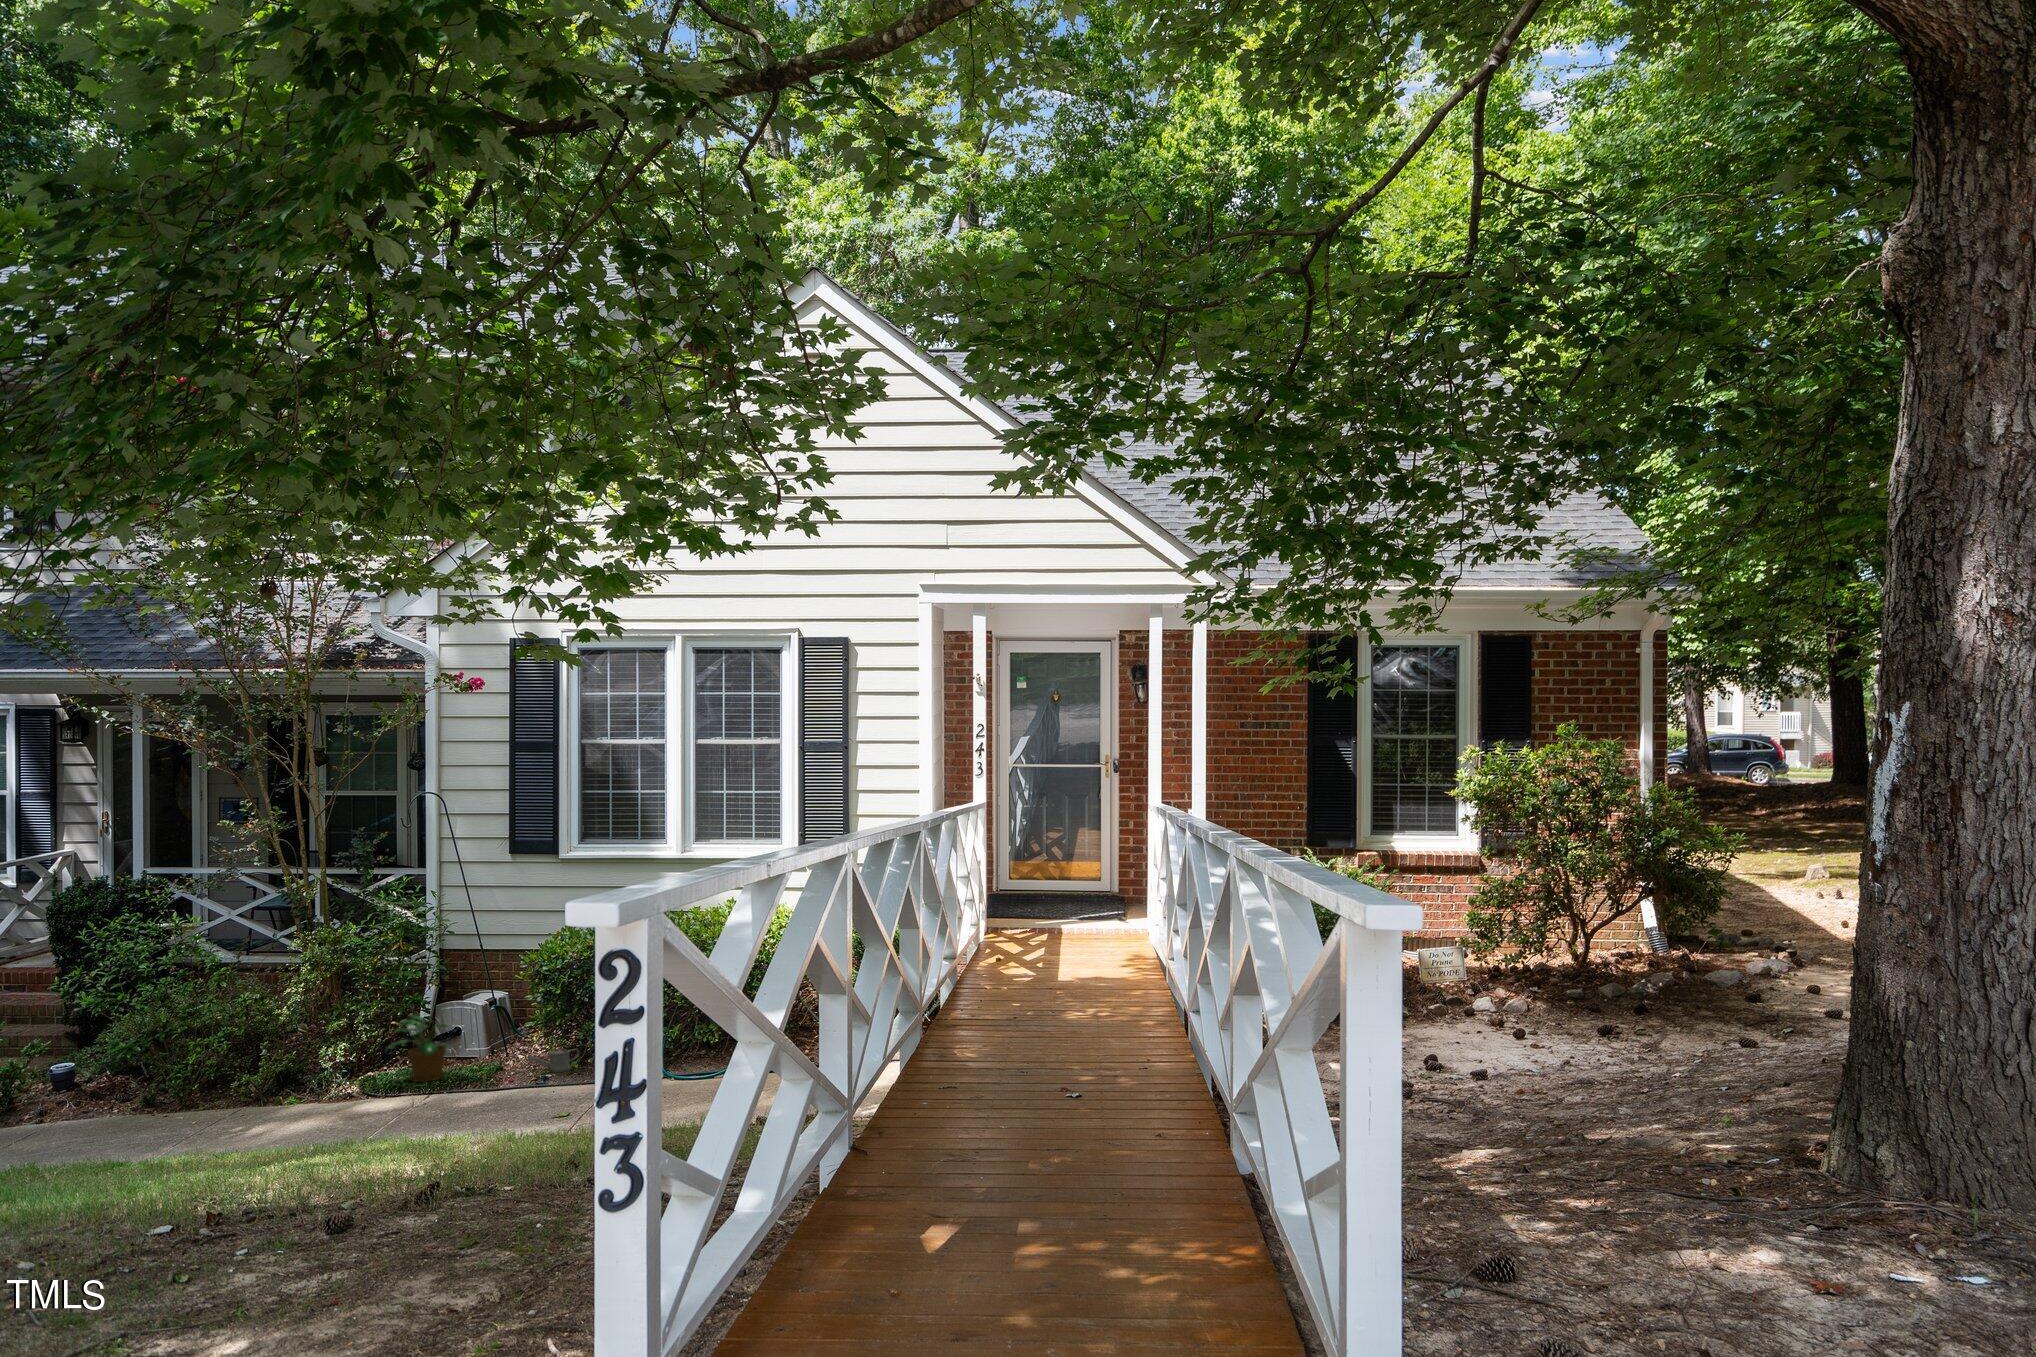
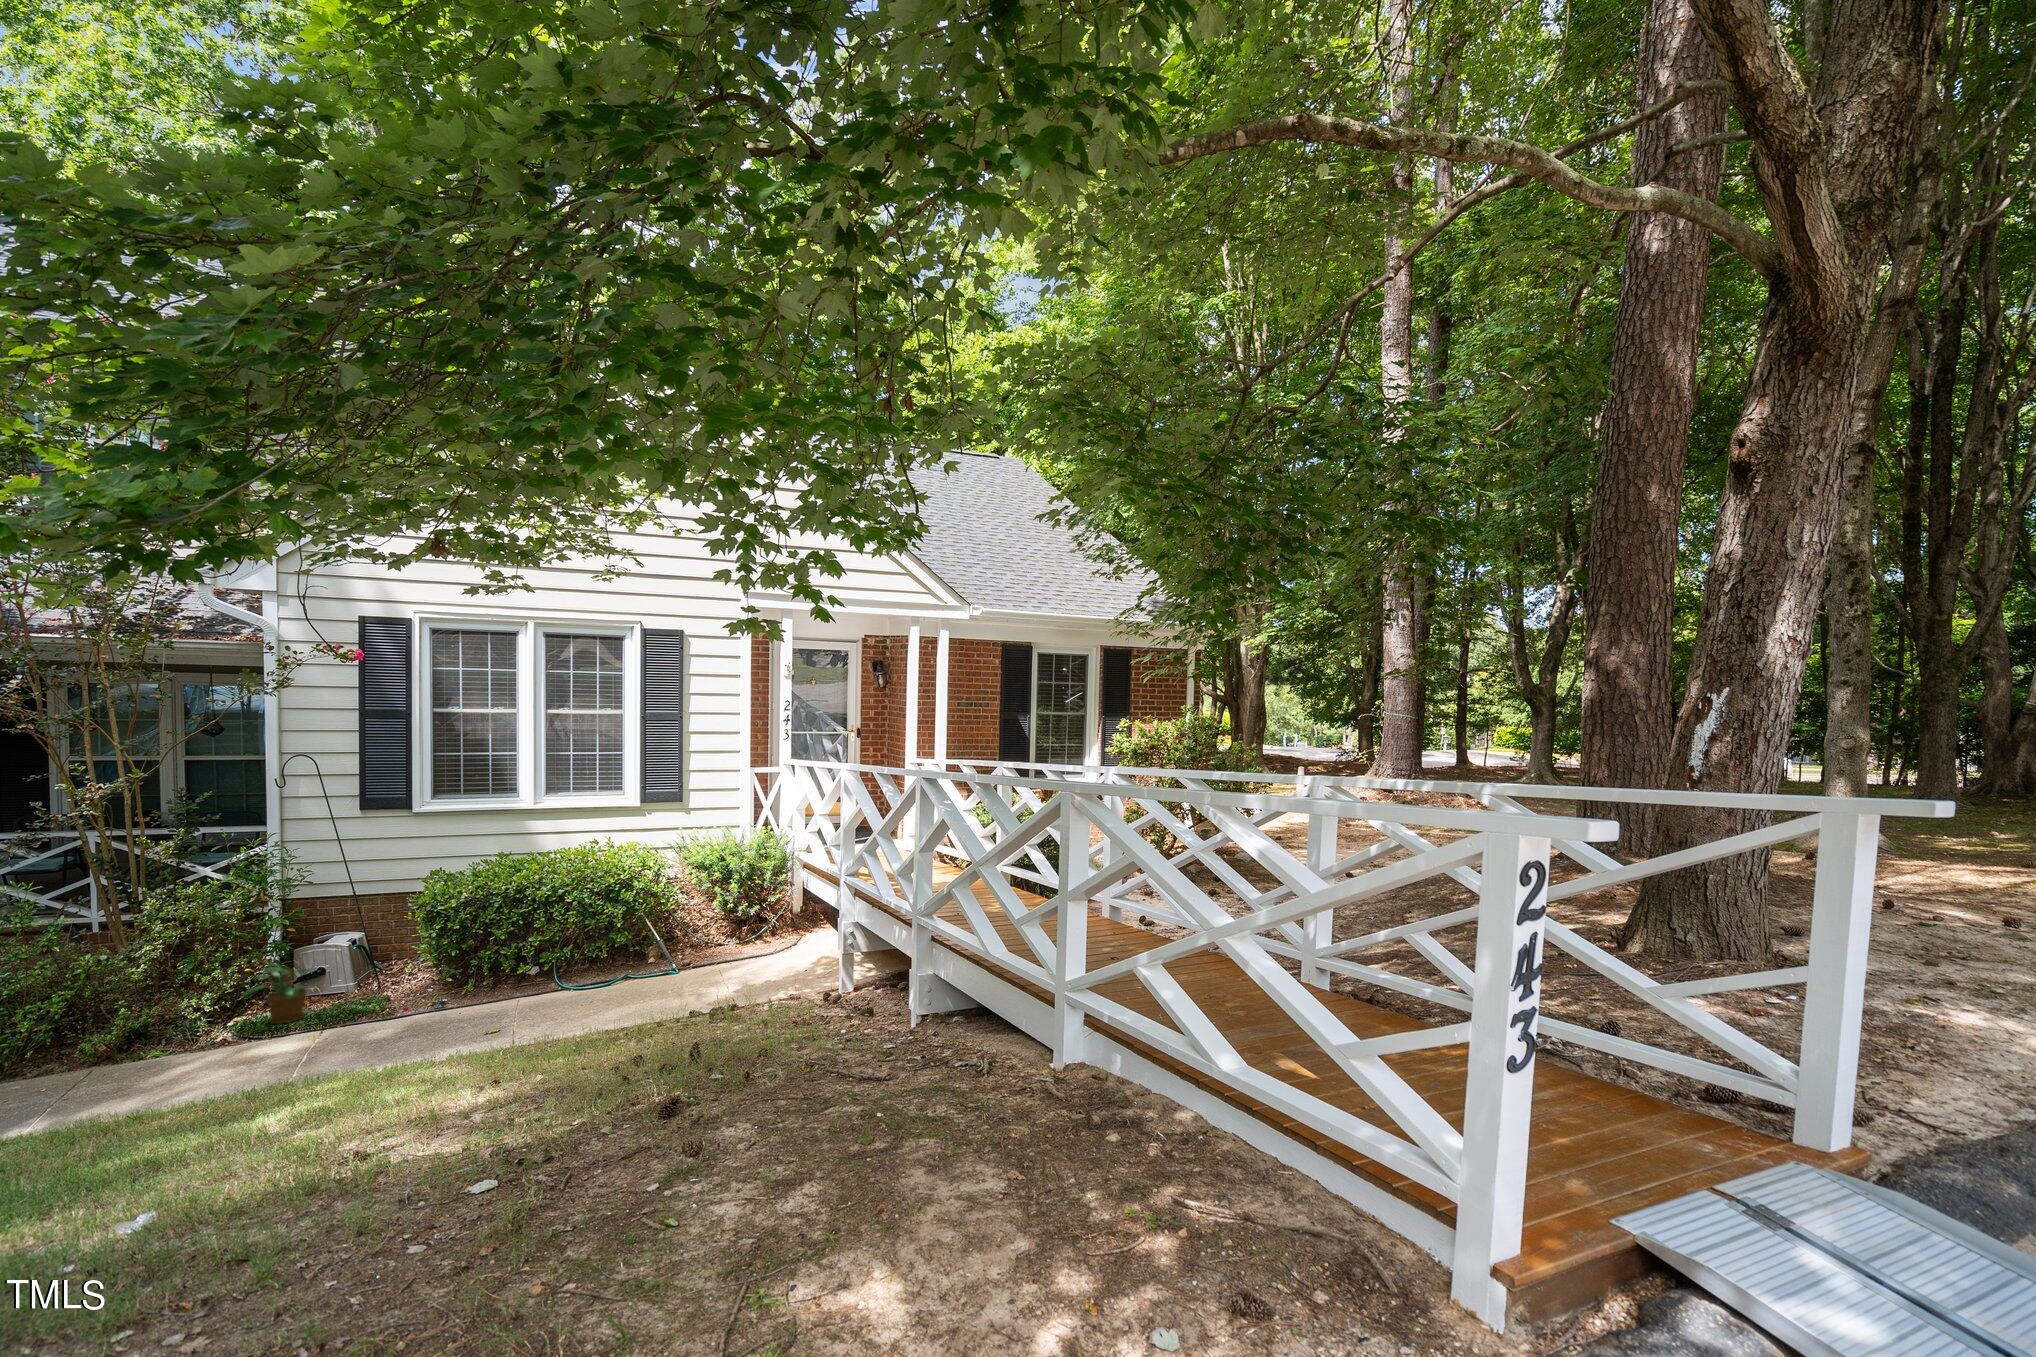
watering can: present [528,1049,579,1073] -> none [397,981,444,1004]

